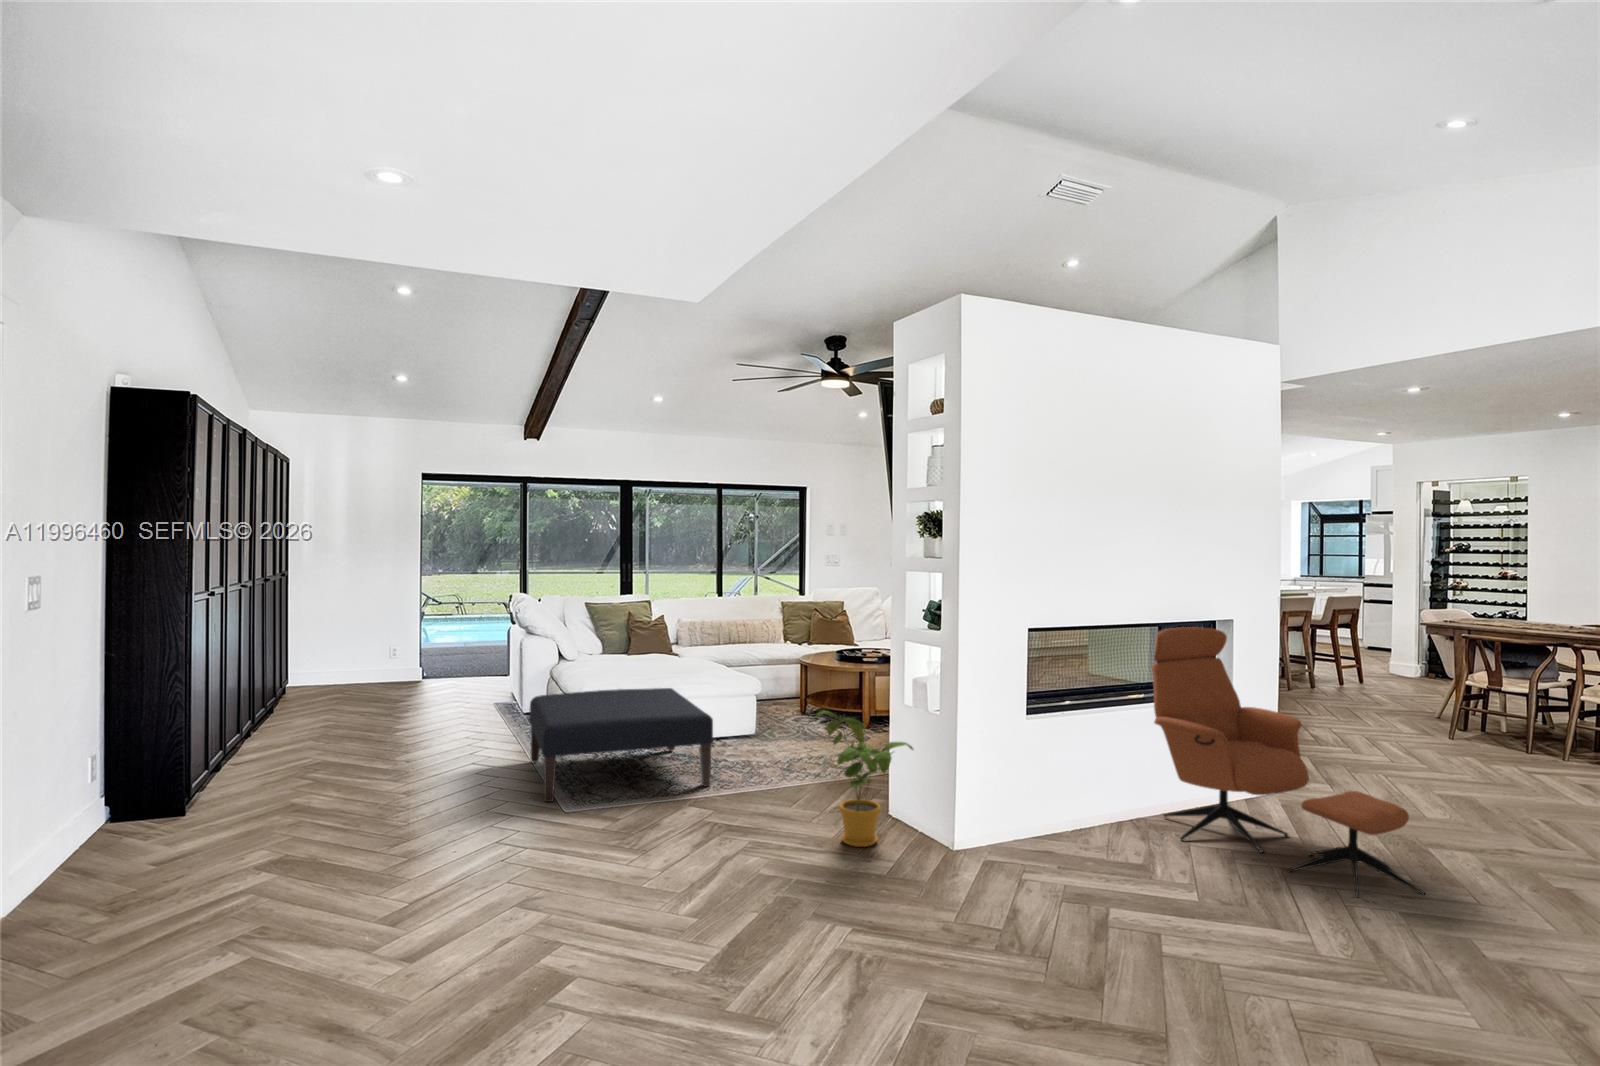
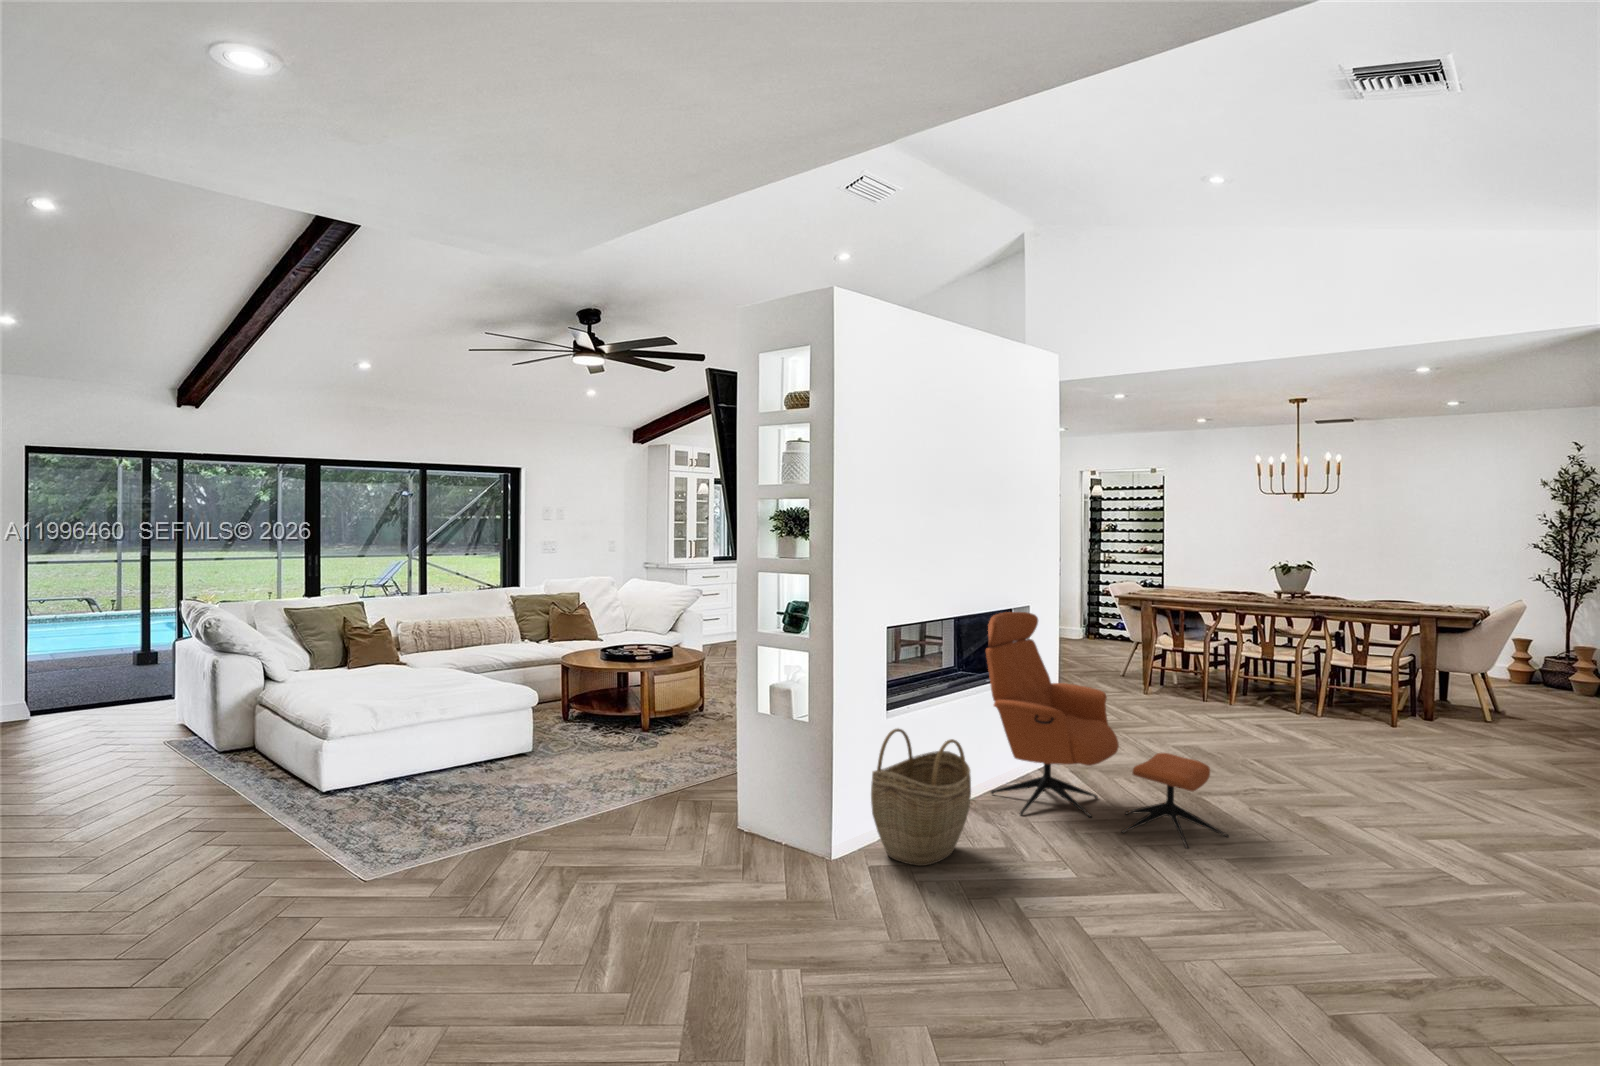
ottoman: present [529,688,713,802] -> none [256,708,524,873]
house plant: present [817,710,913,847] -> none [684,724,782,871]
woven basket: none [991,733,1099,869] -> present [871,729,971,866]

